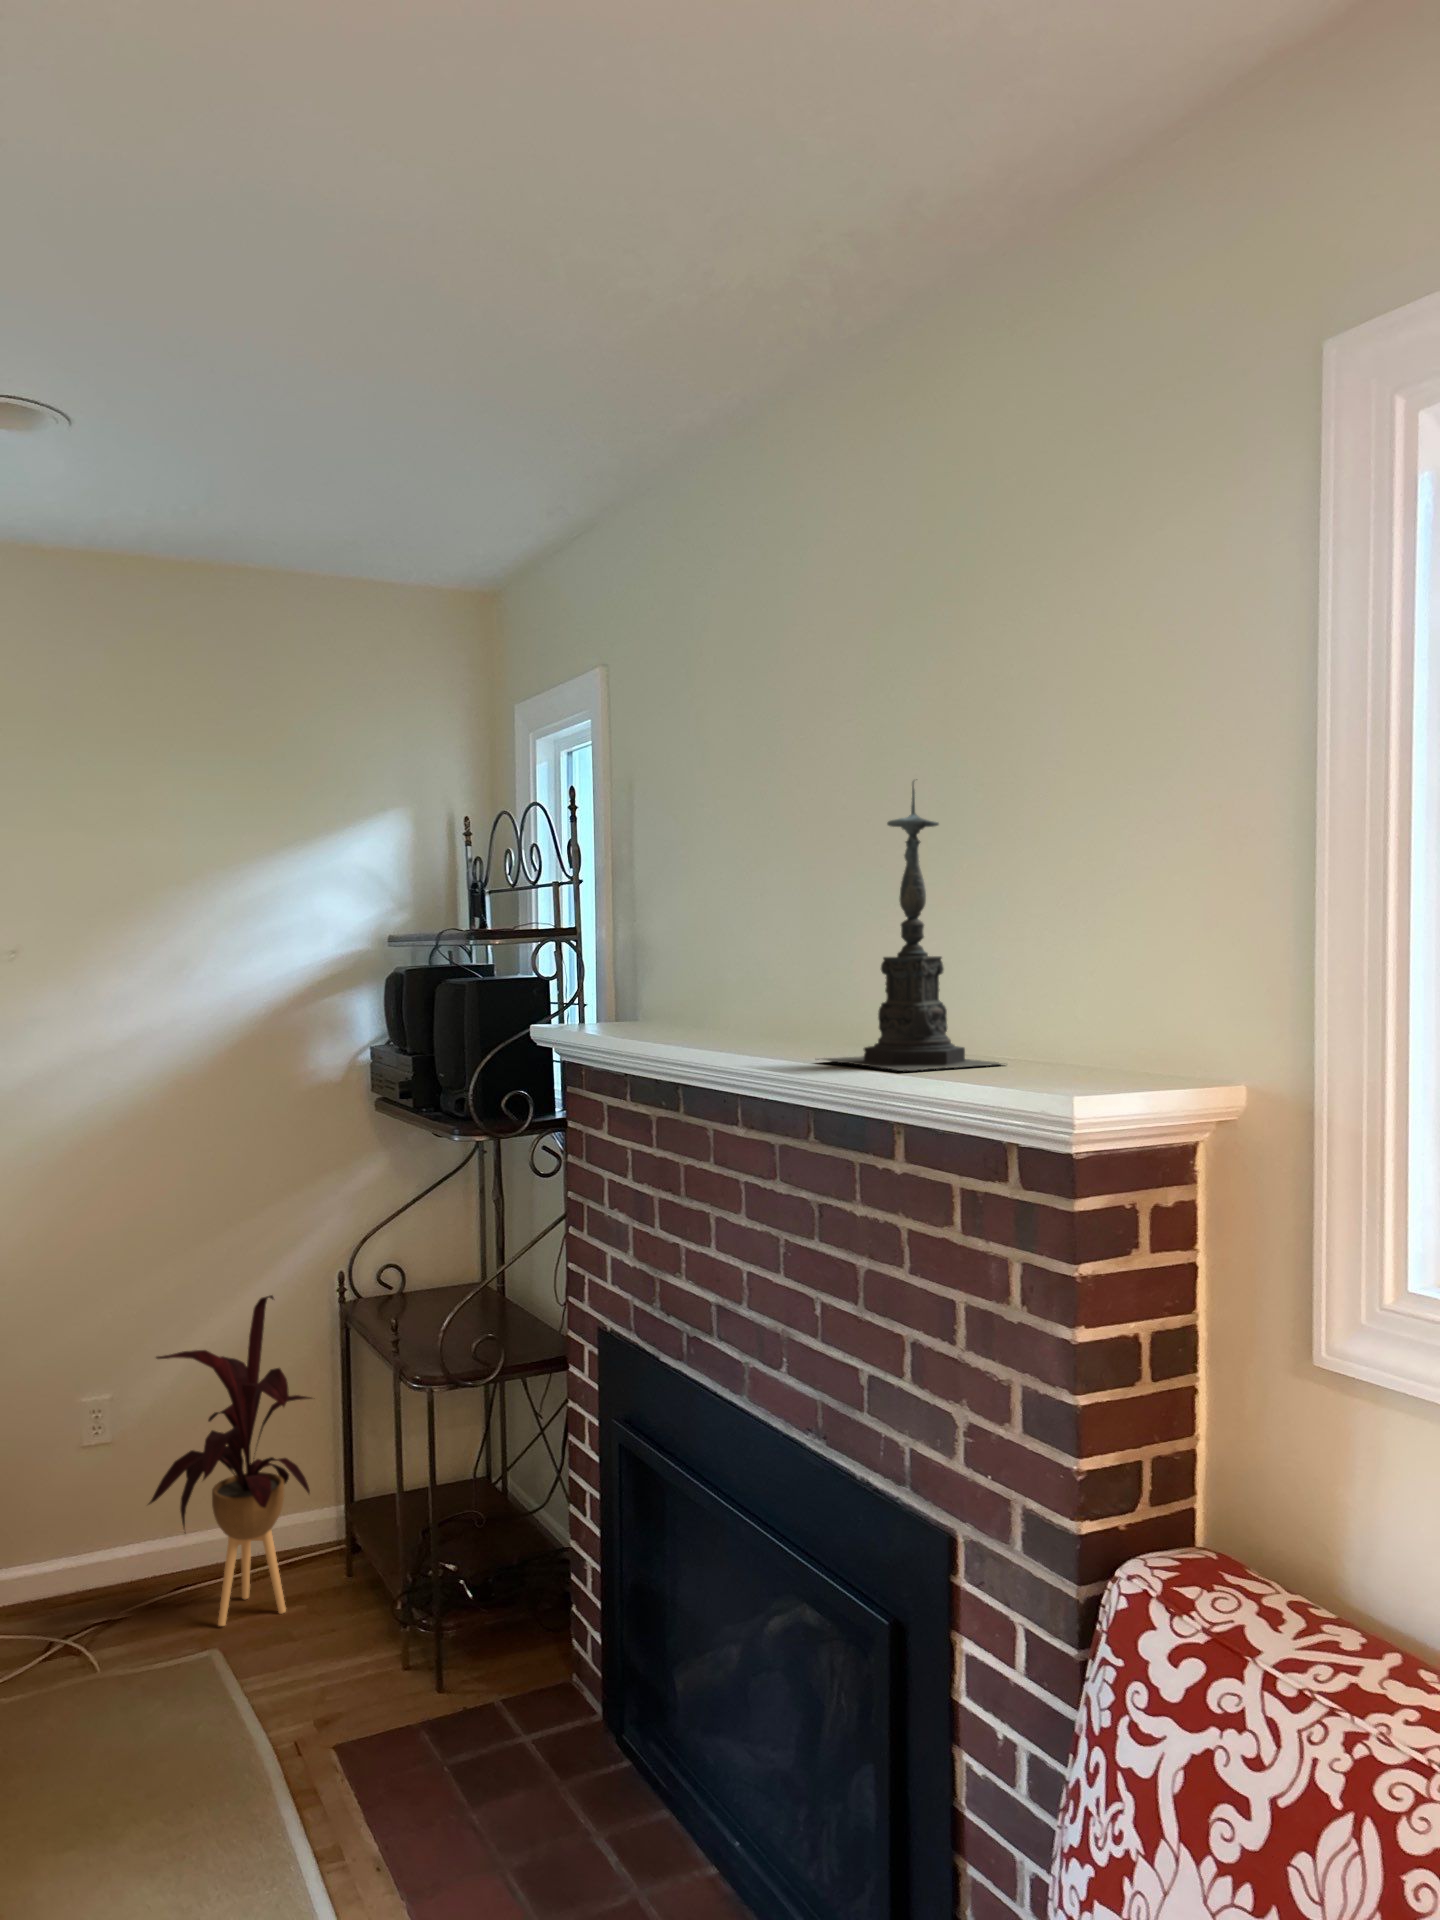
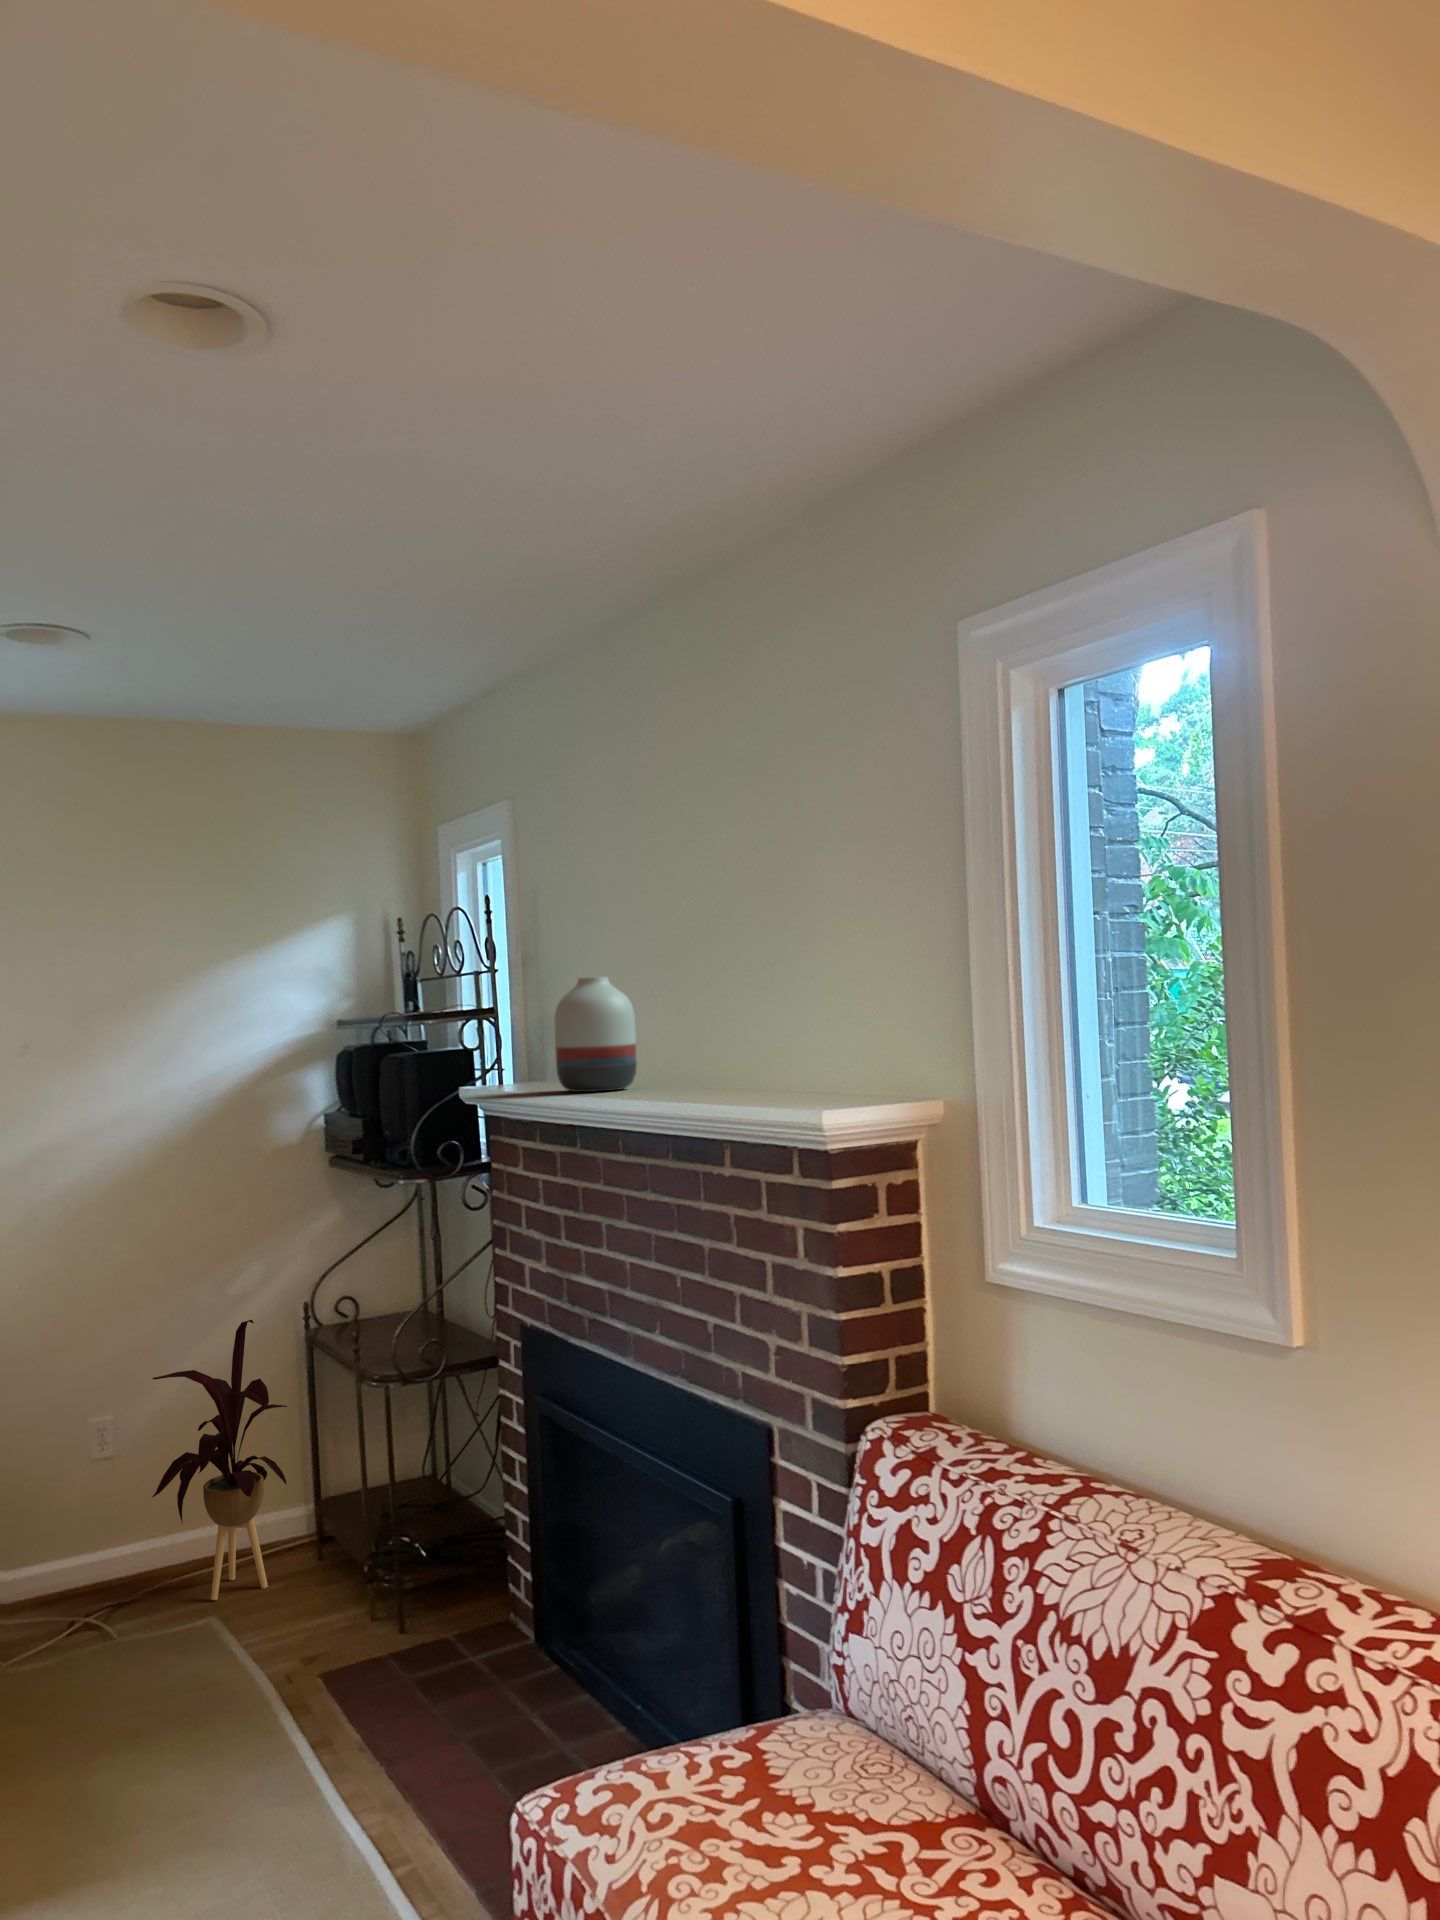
candle holder: present [818,781,1005,1071] -> none [667,899,800,1103]
vase: none [656,888,762,1041] -> present [555,977,637,1092]

